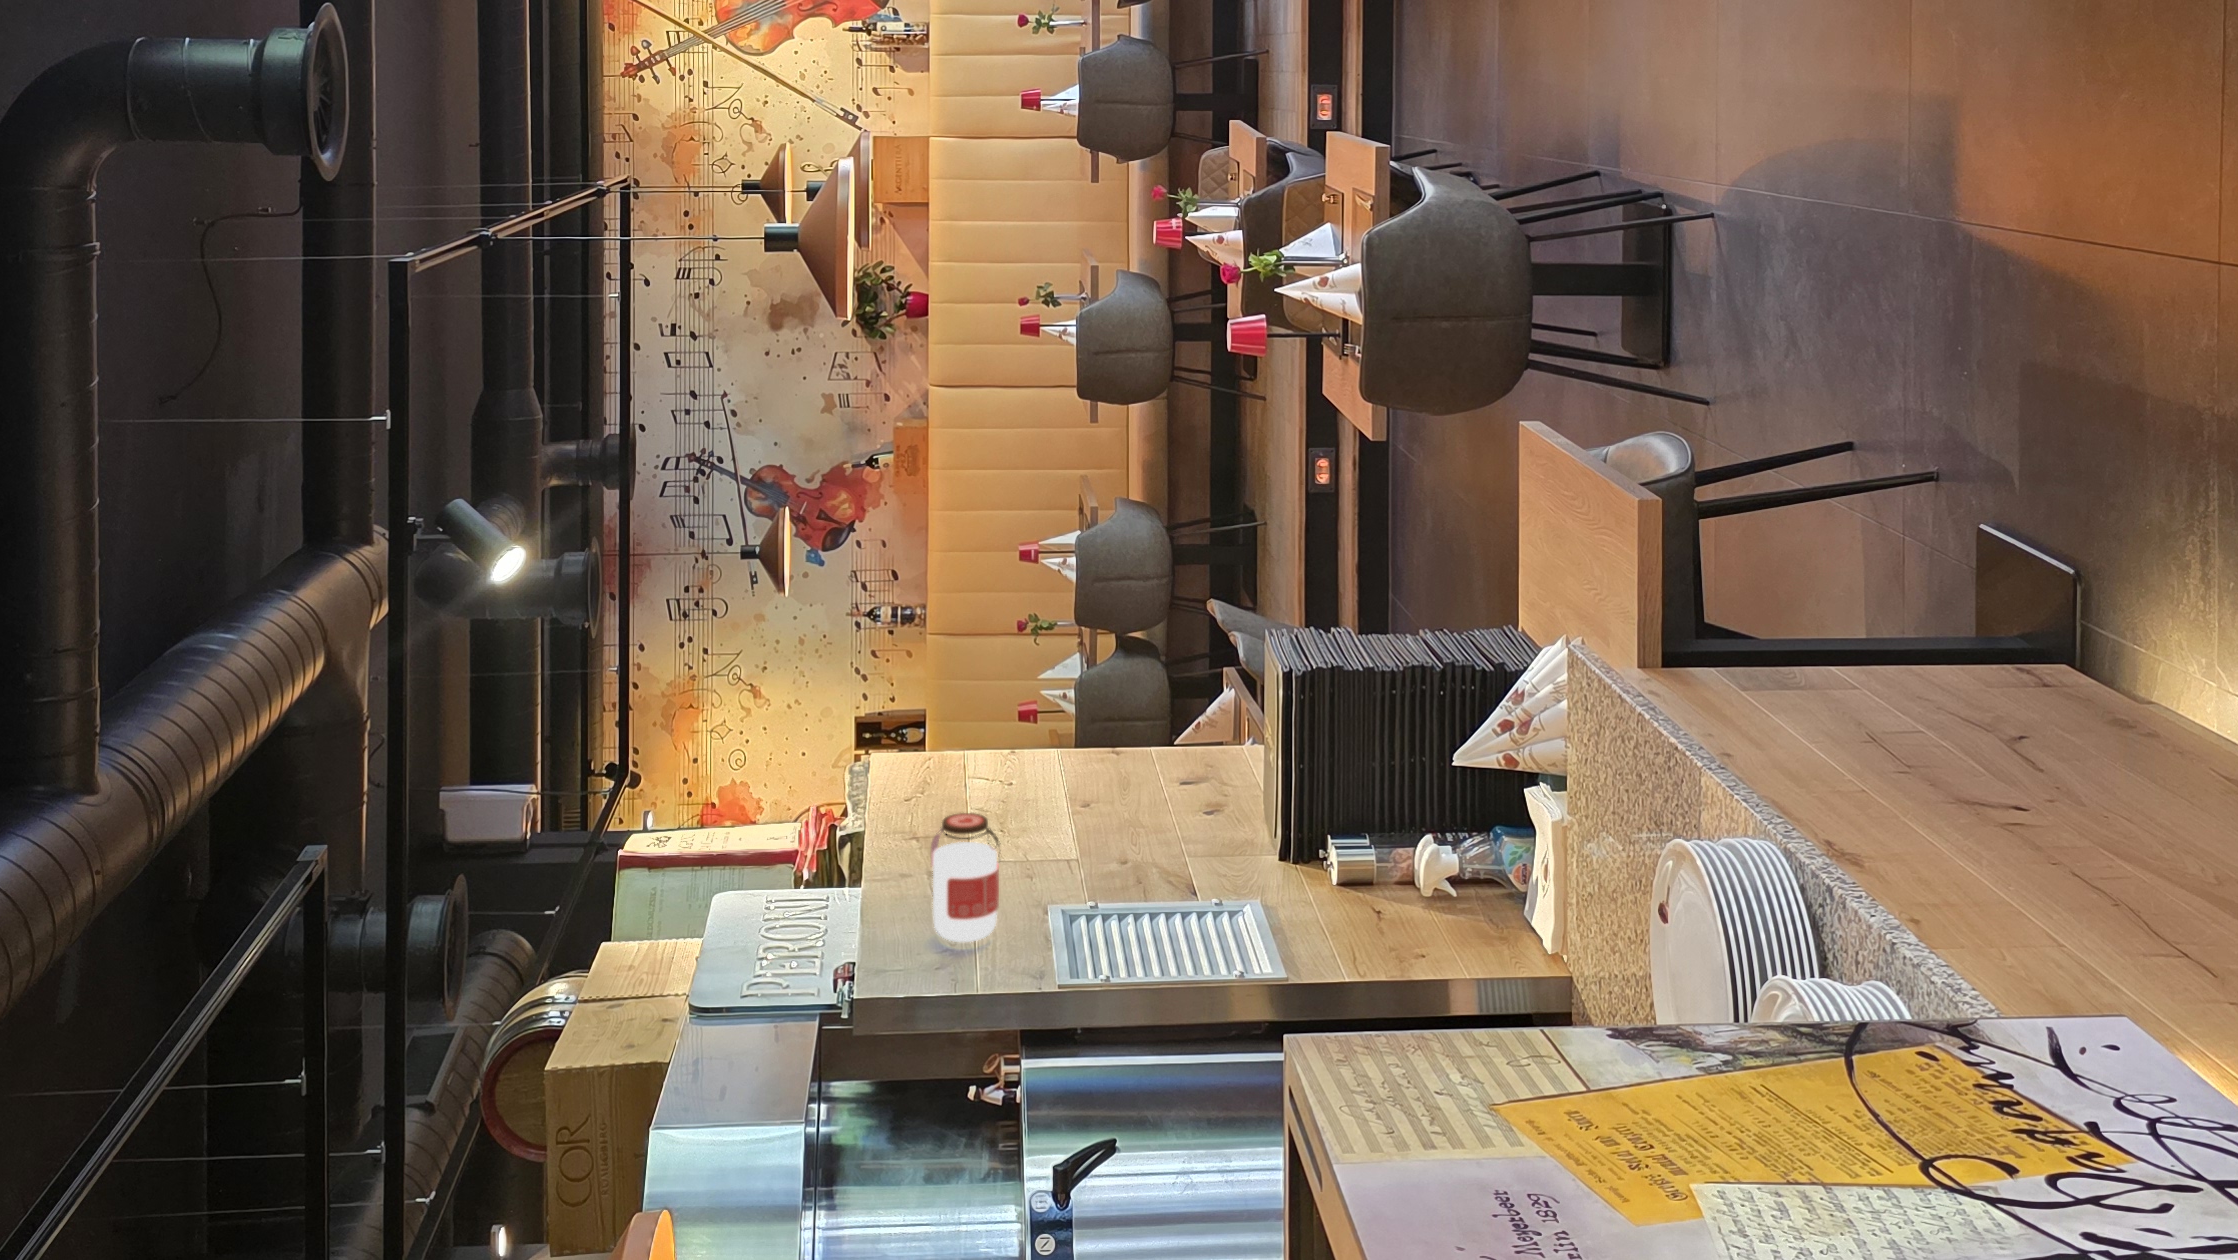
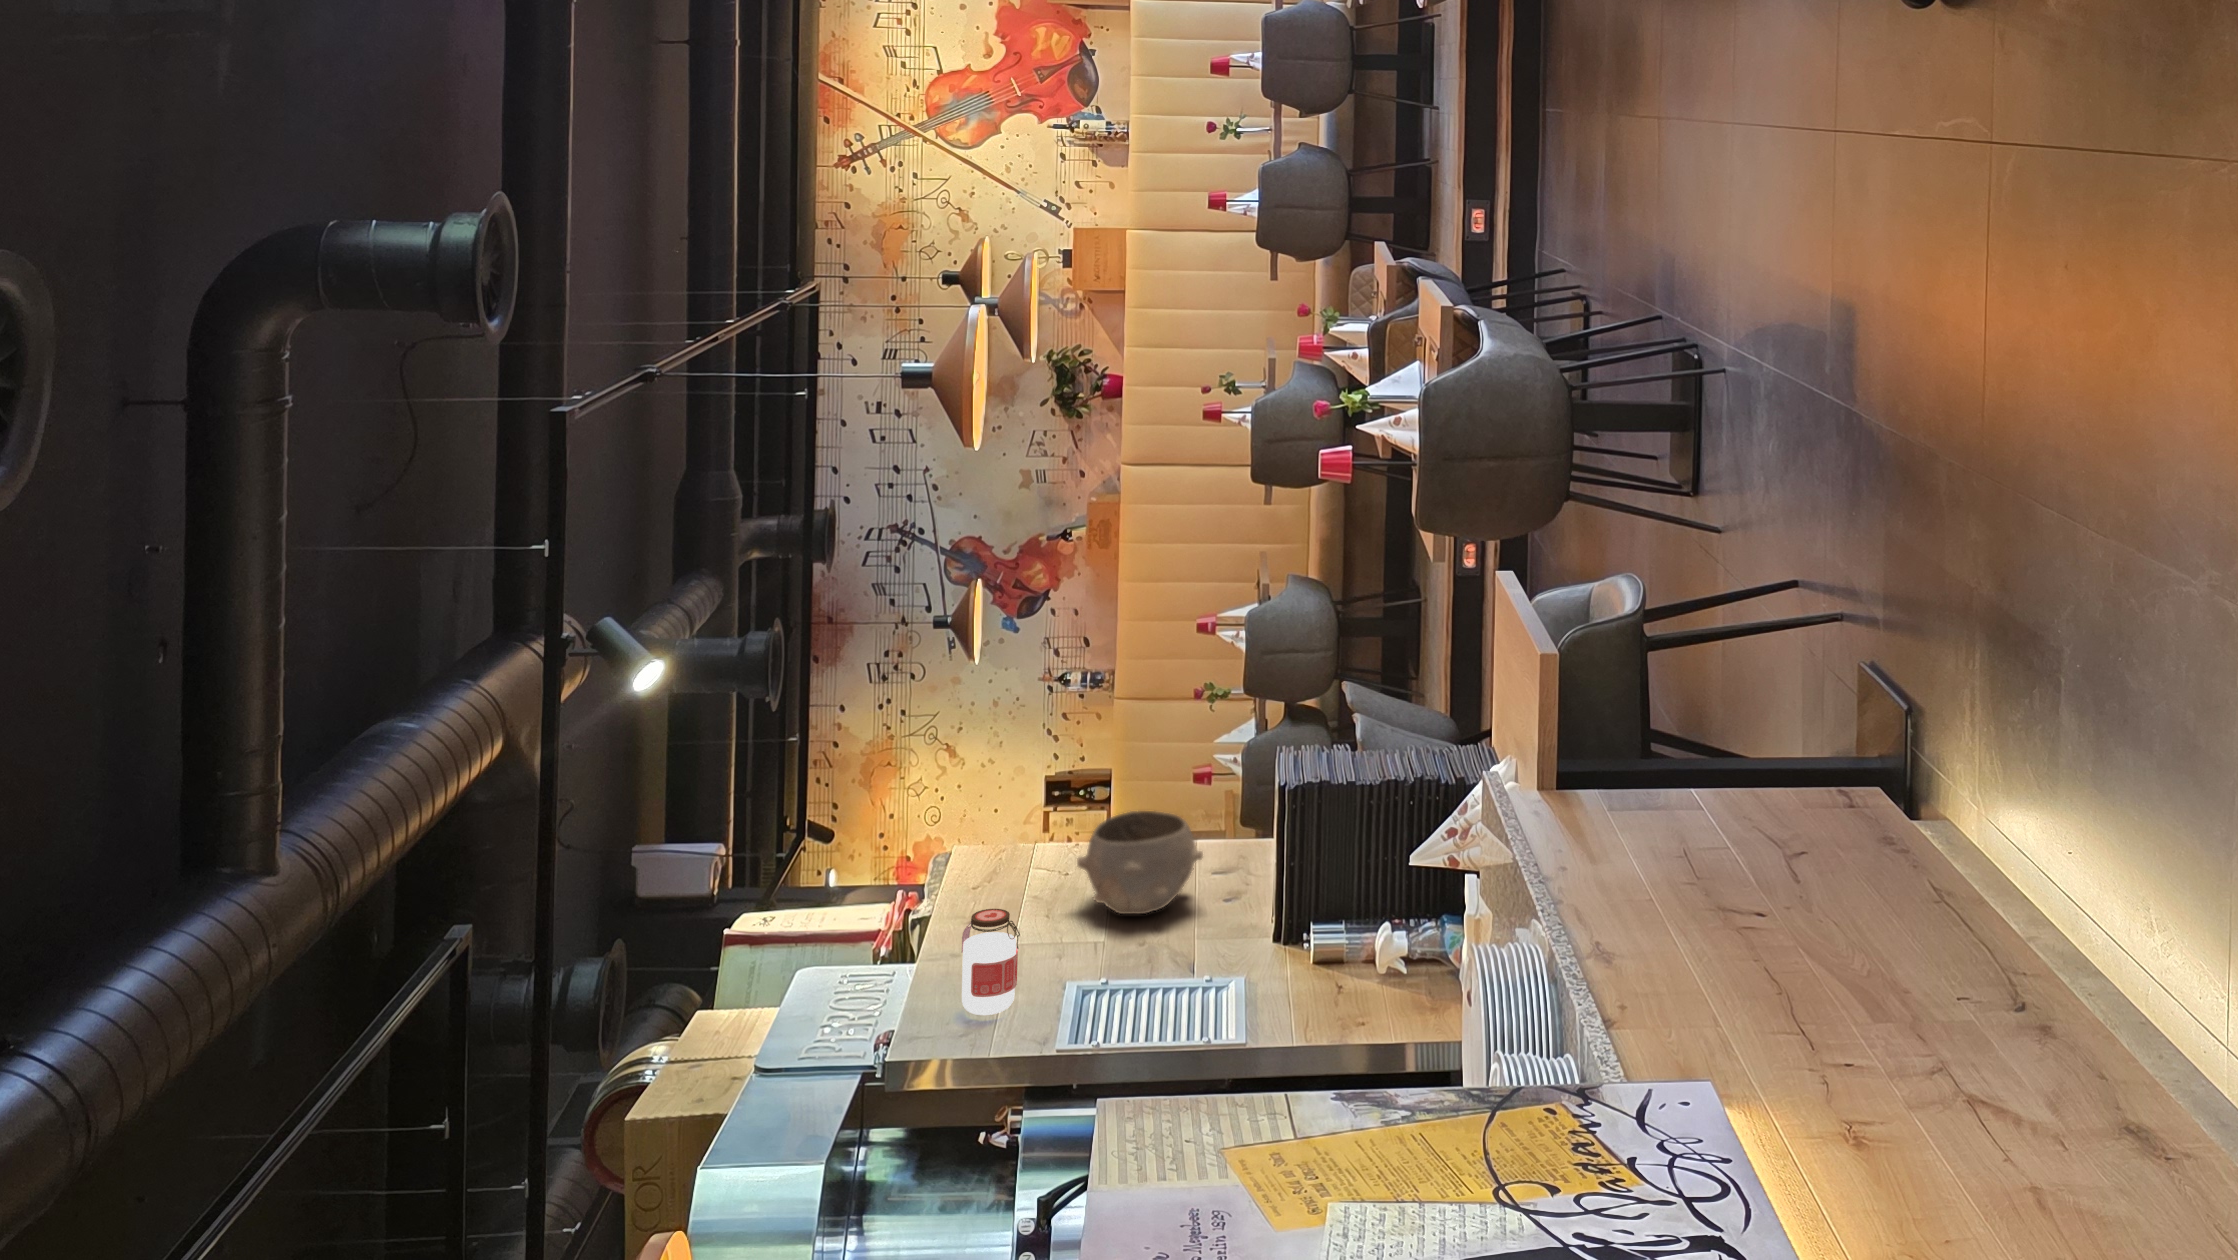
bowl: none [1039,706,1189,828] -> present [1077,811,1203,914]

